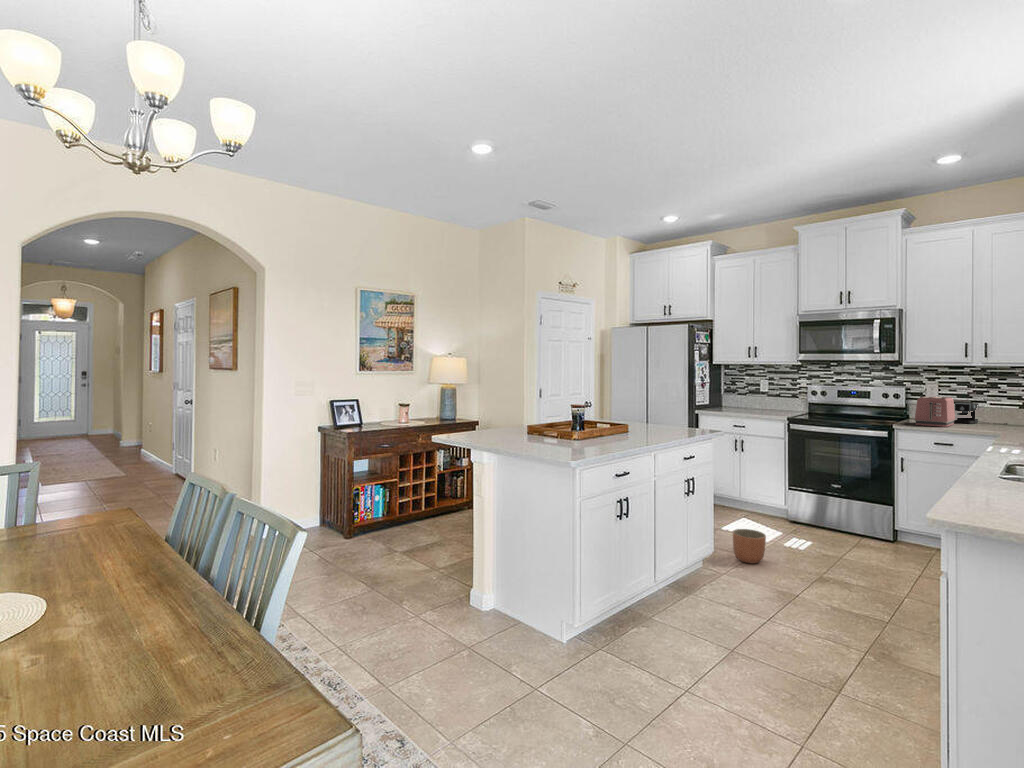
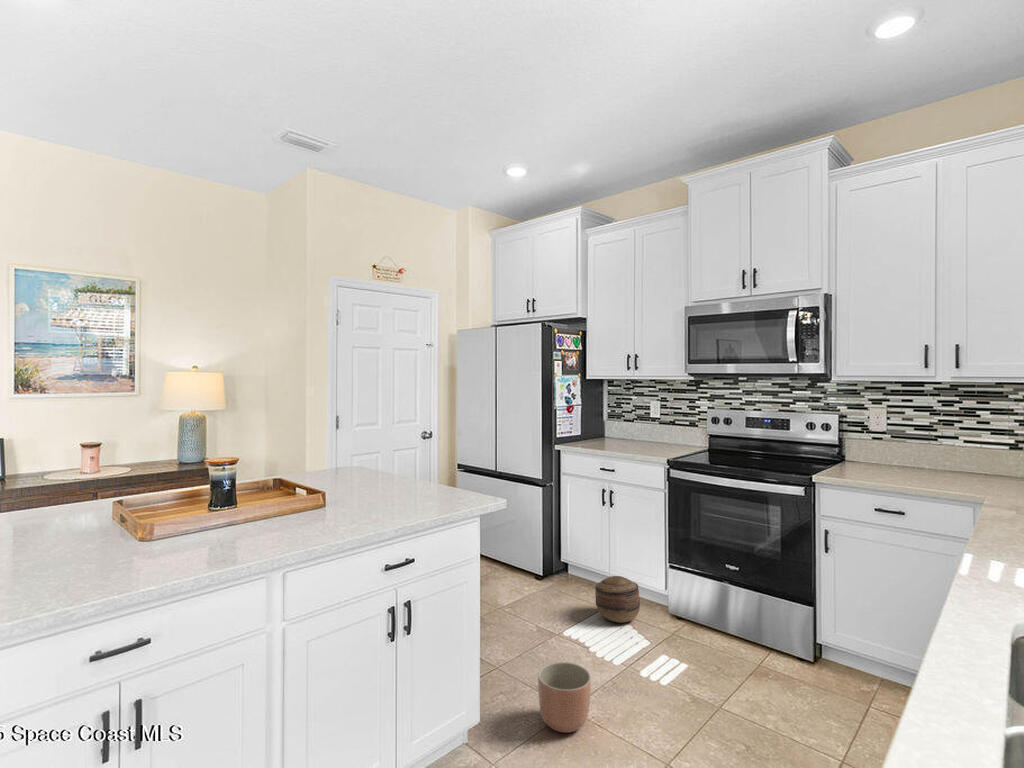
toaster: present [915,396,955,427] -> none [848,430,911,482]
coffee maker: present [954,402,1007,425] -> none [911,438,992,474]
basket: none [735,495,767,523] -> present [595,576,640,623]

